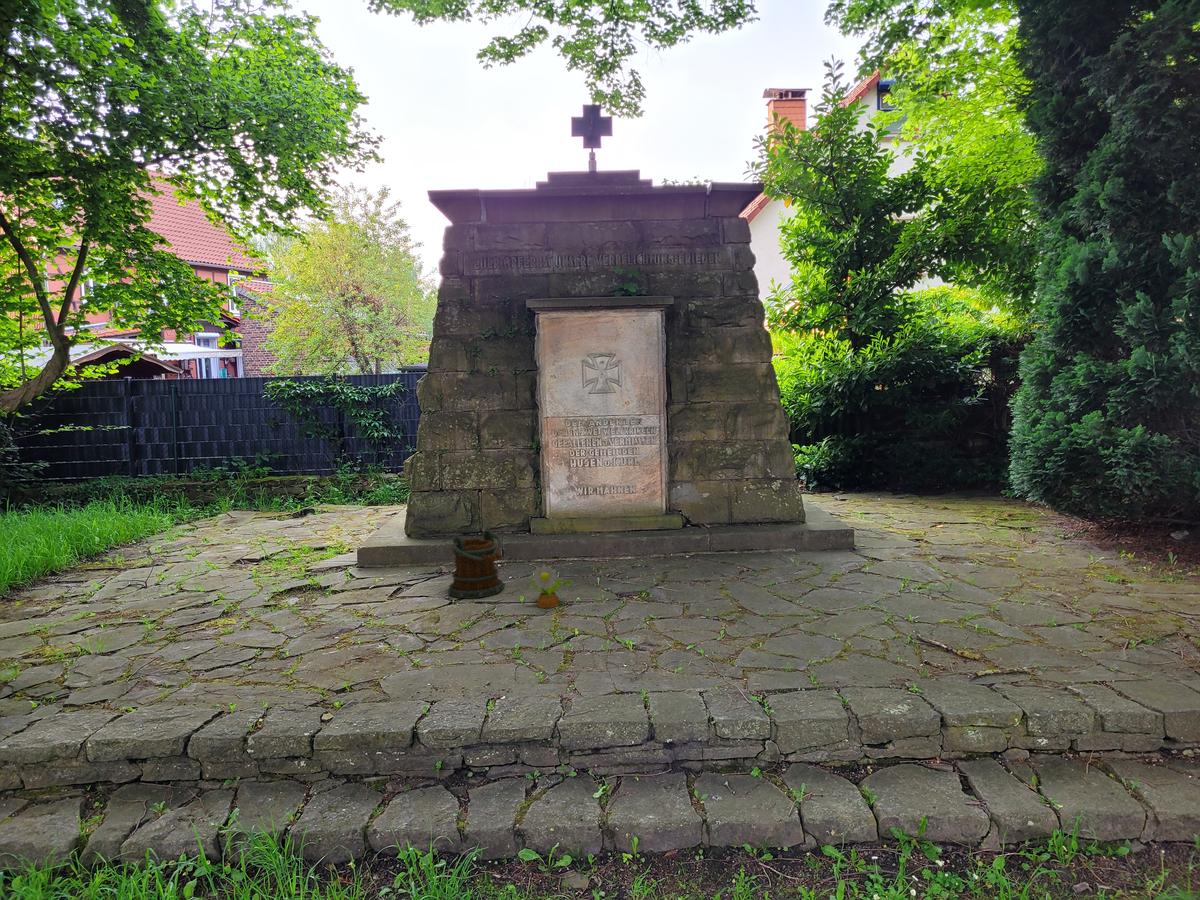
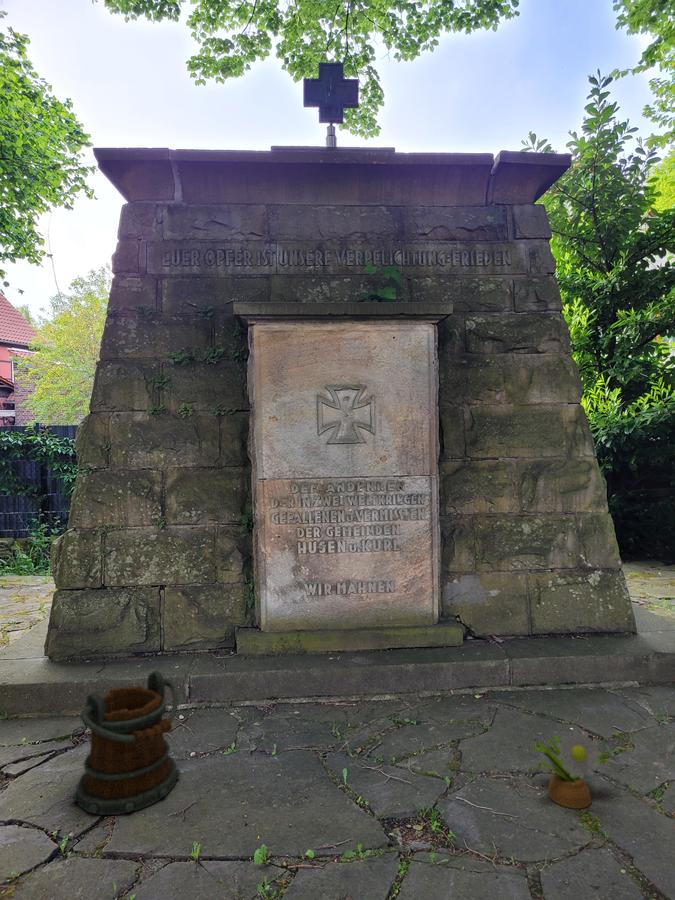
decorative plant: present [528,564,572,608] -> present [531,730,612,809]

